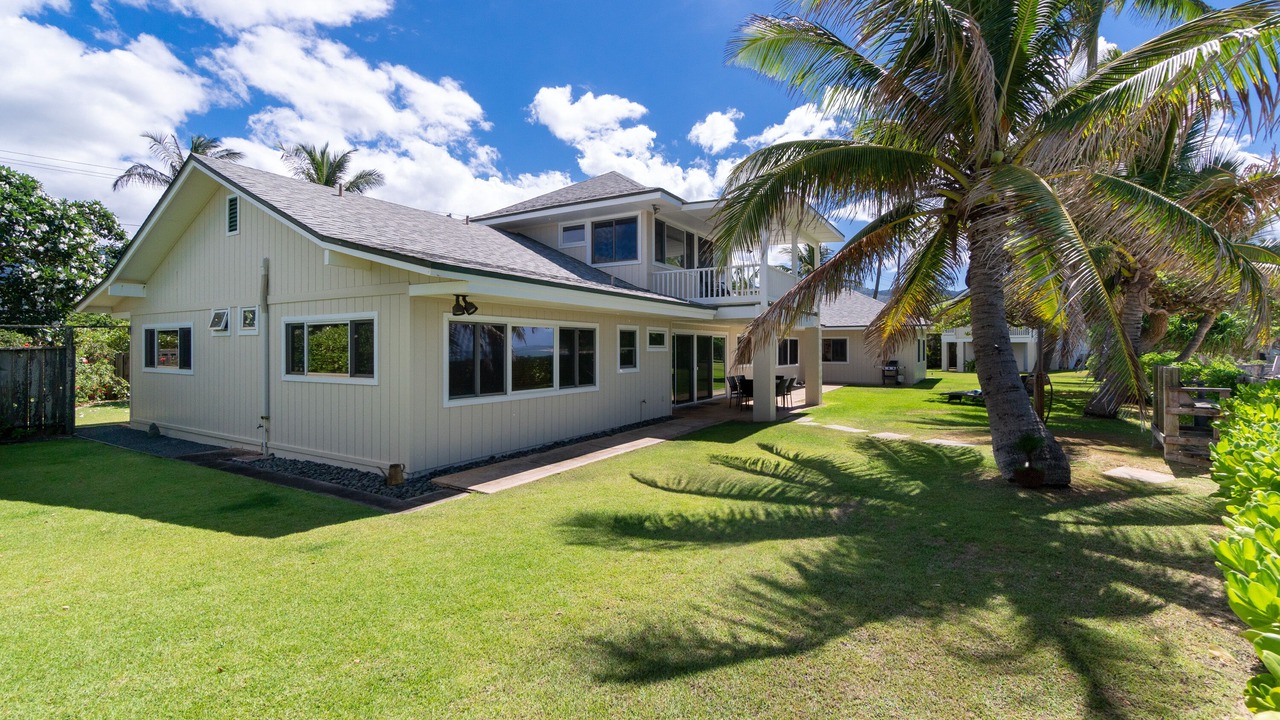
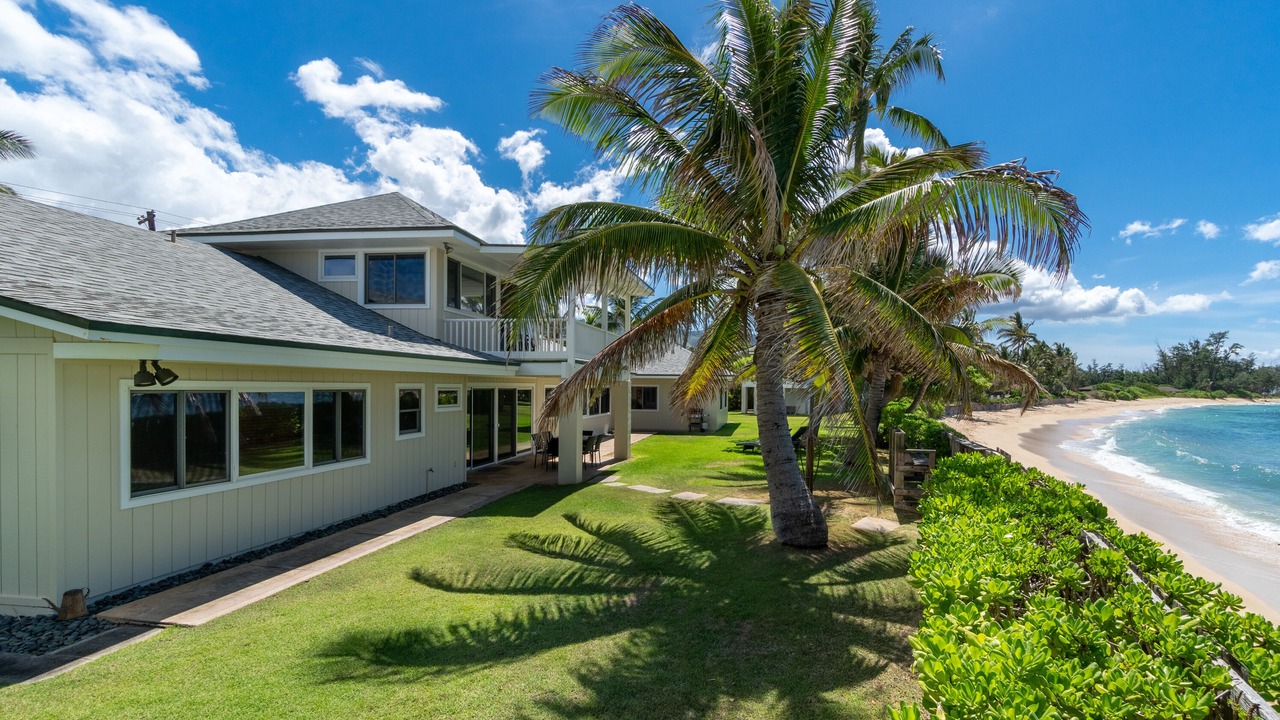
potted tree: present [1011,430,1046,487] -> none [781,493,815,550]

